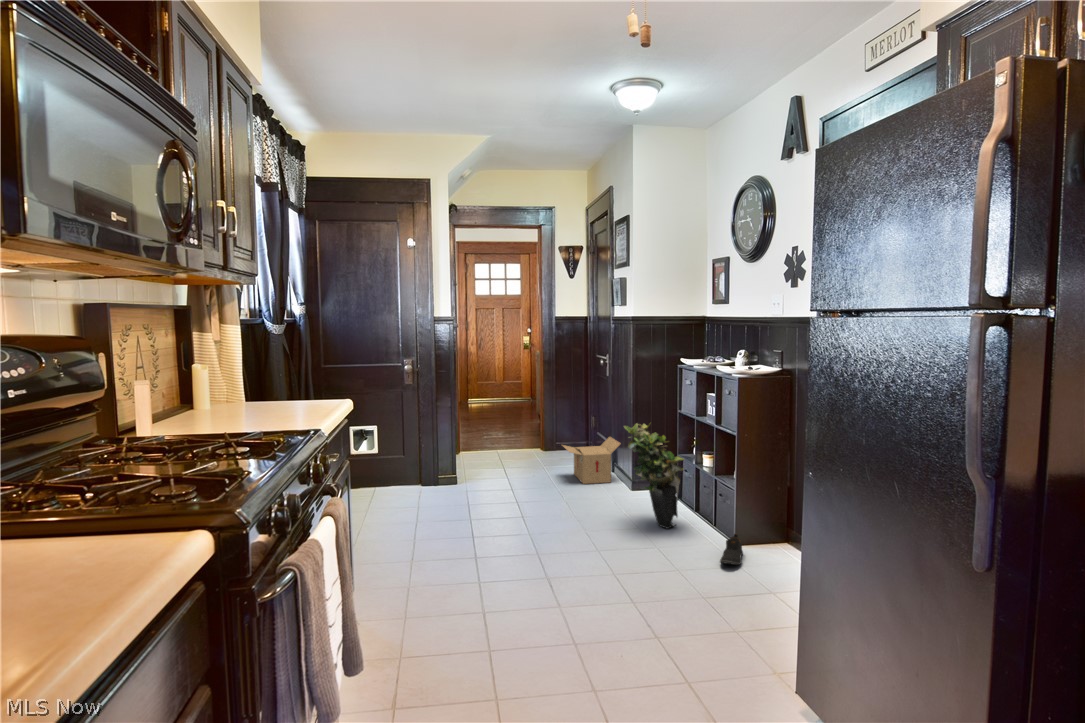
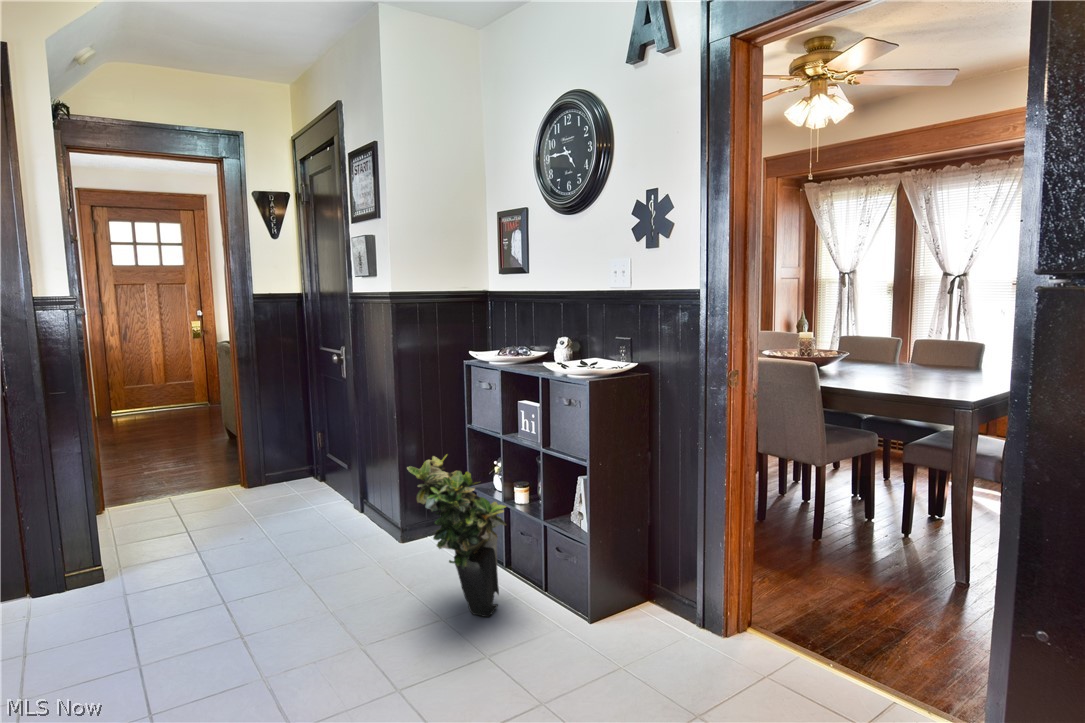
cardboard box: present [562,437,620,484] -> none [279,463,377,546]
shoe: present [720,534,743,565] -> none [596,615,633,686]

